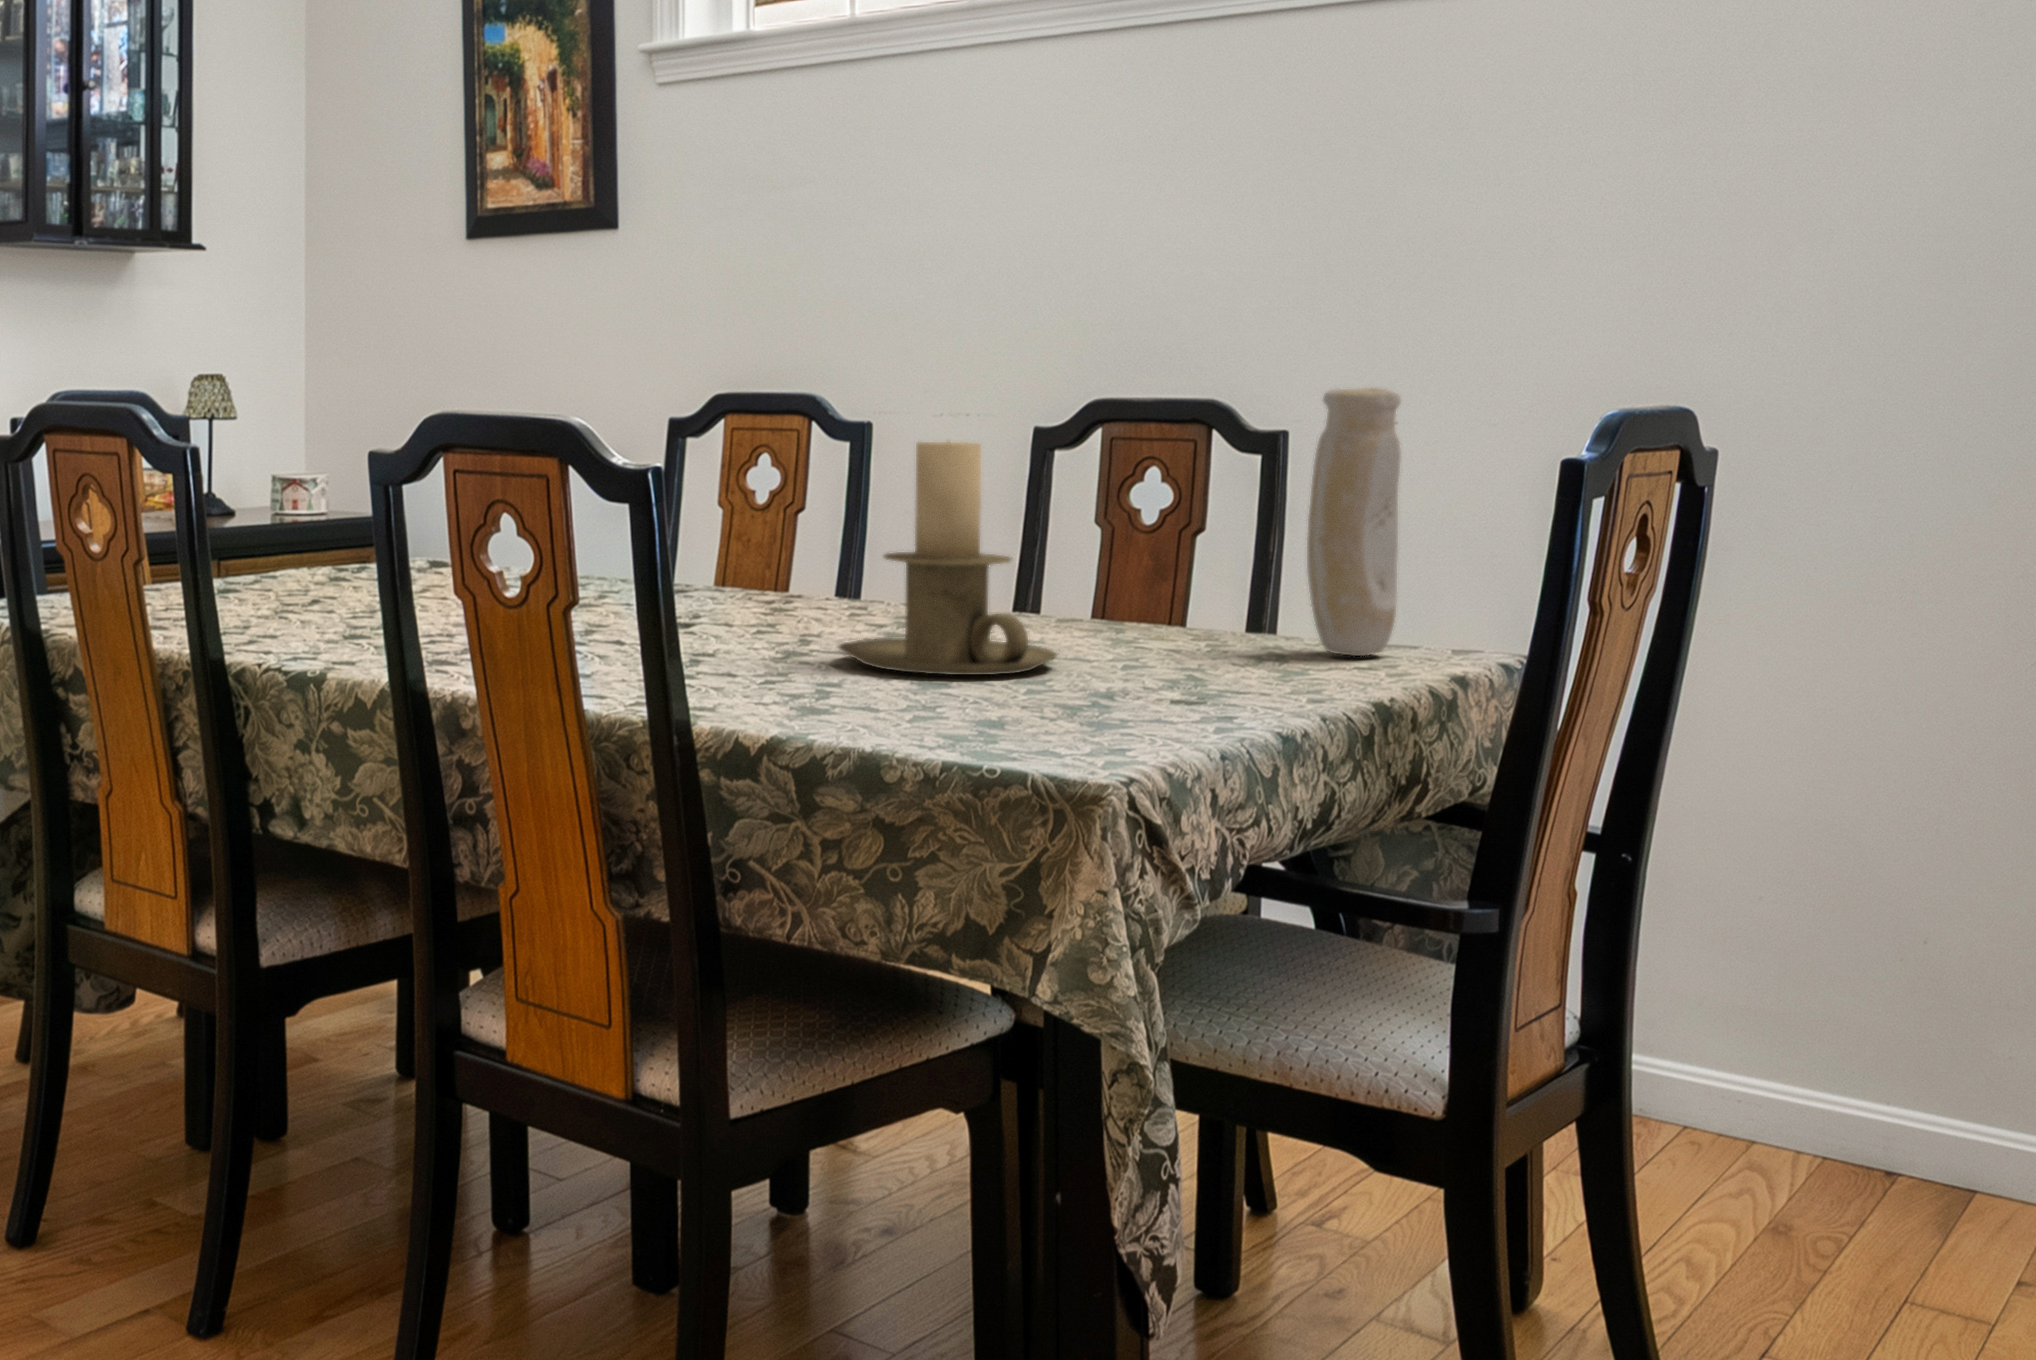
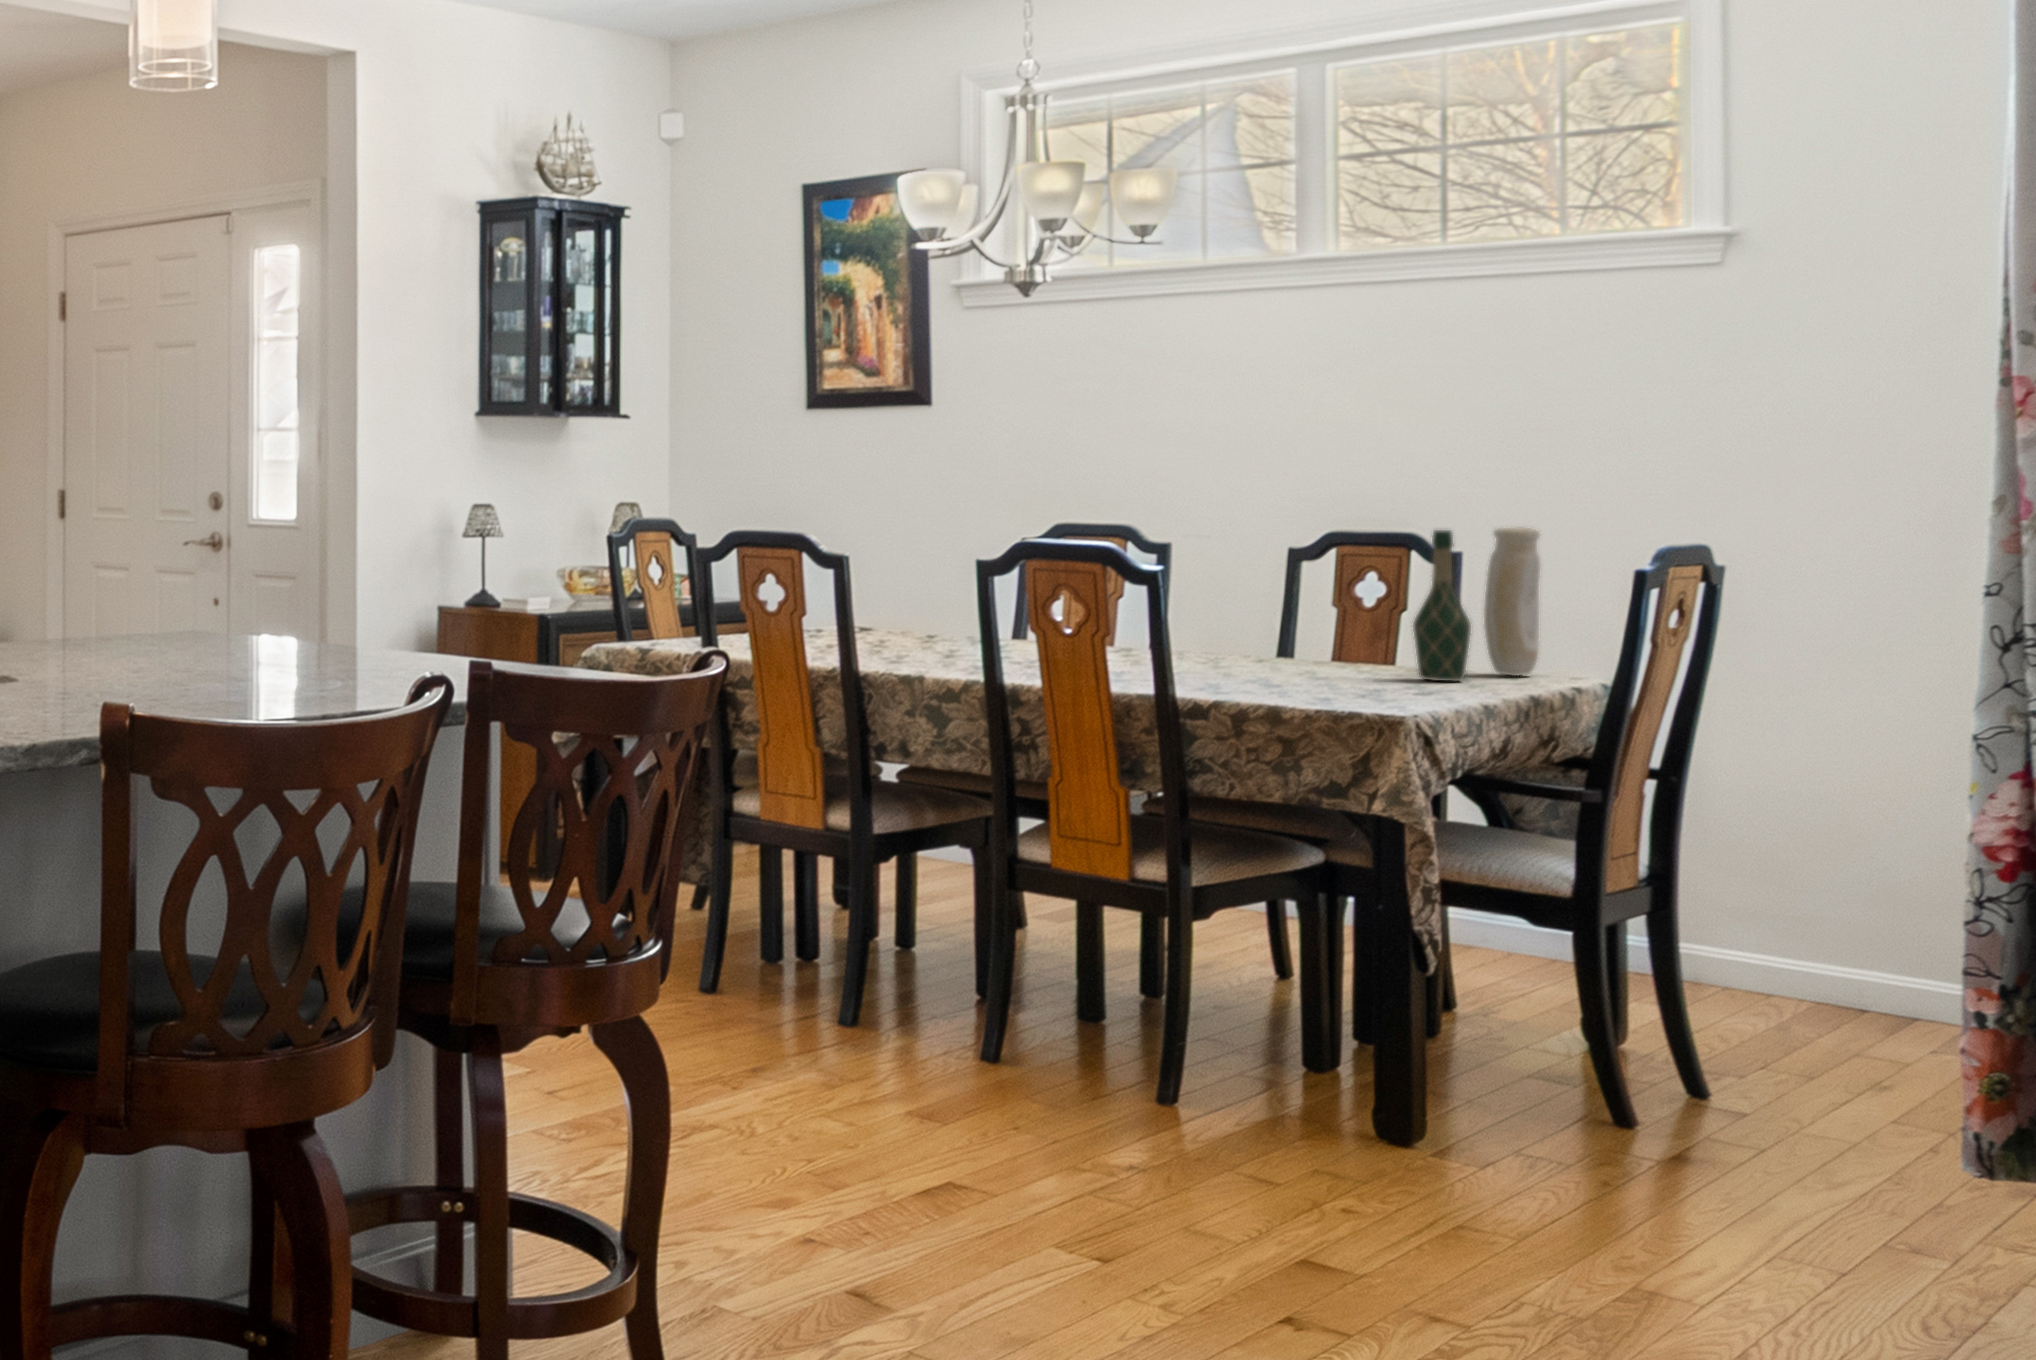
wine bottle: none [1181,392,1278,673] -> present [1413,530,1471,681]
candle holder: present [838,441,1057,675] -> none [1208,554,1341,680]

